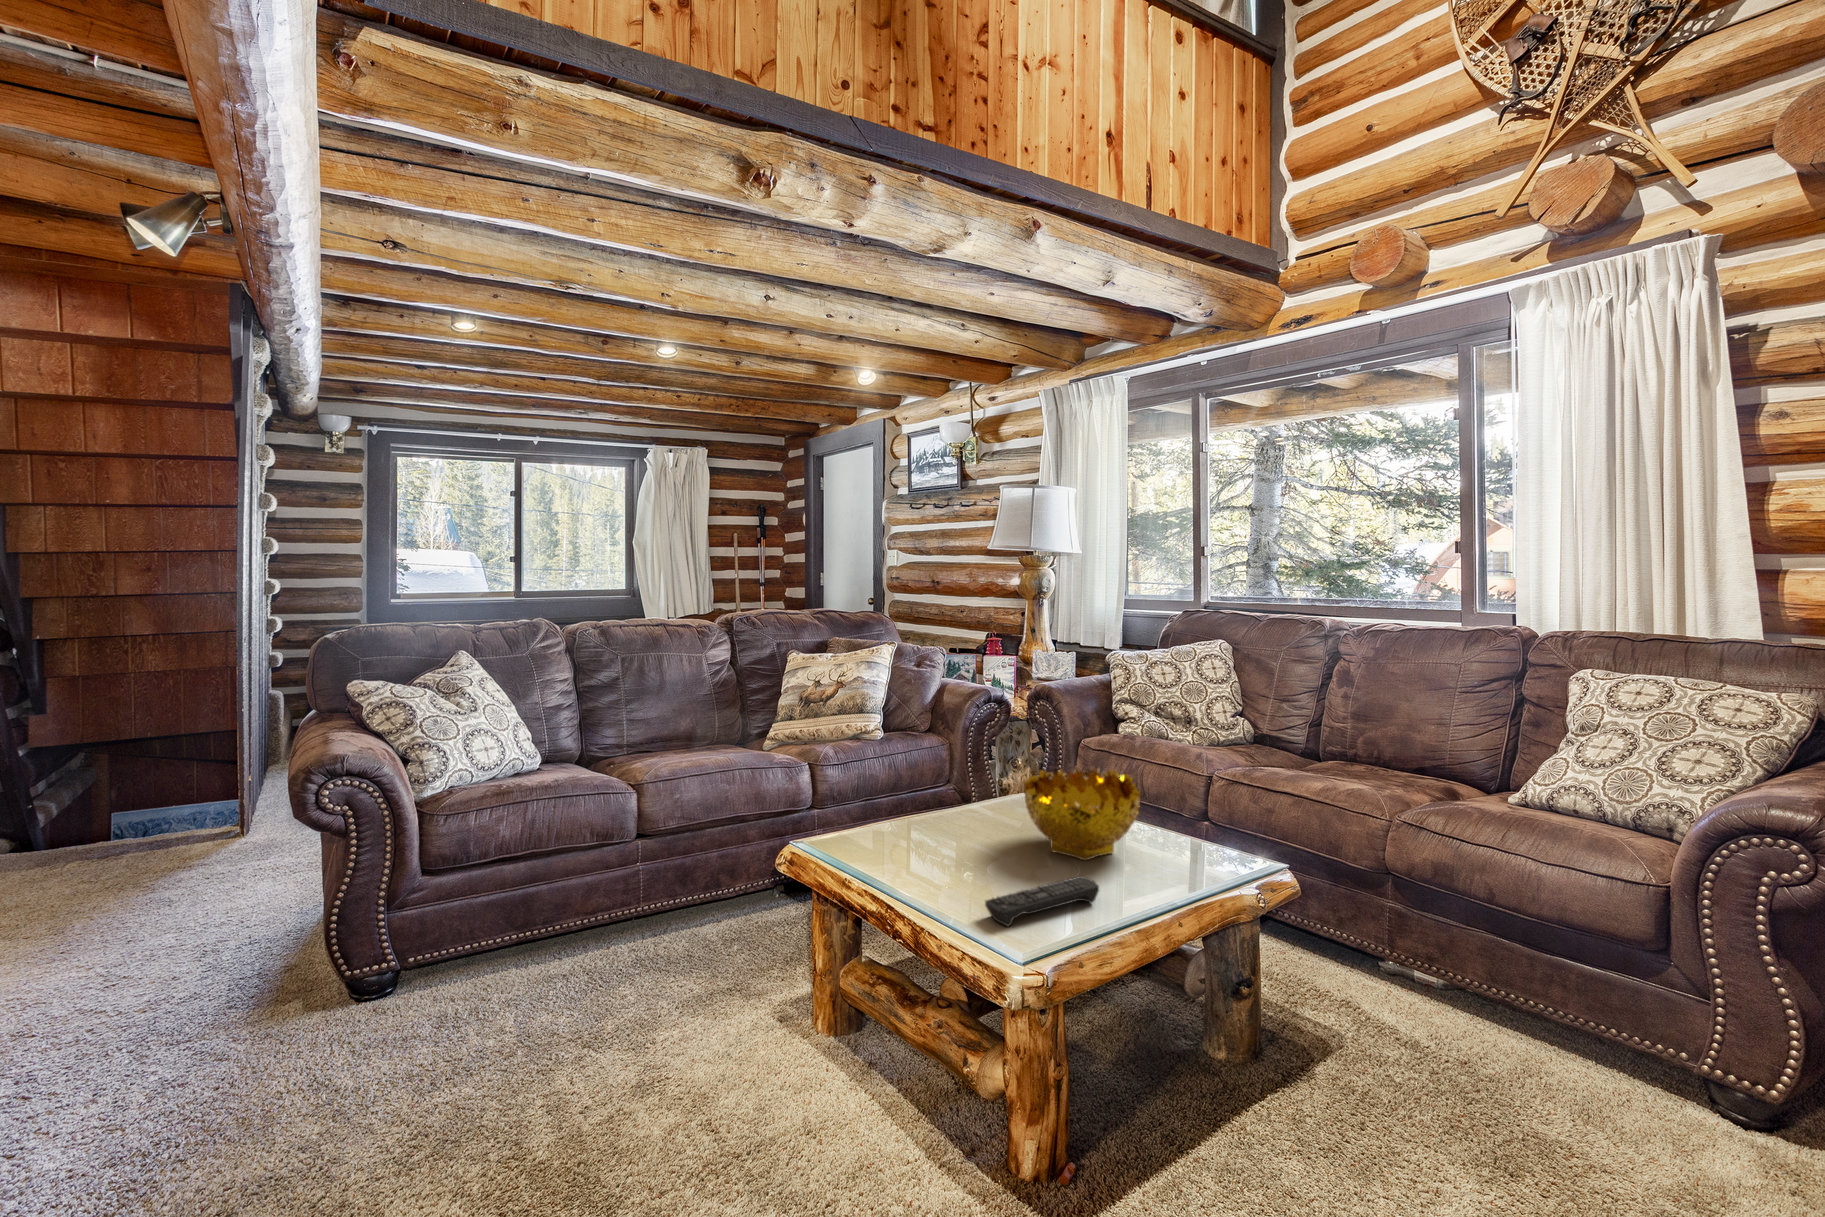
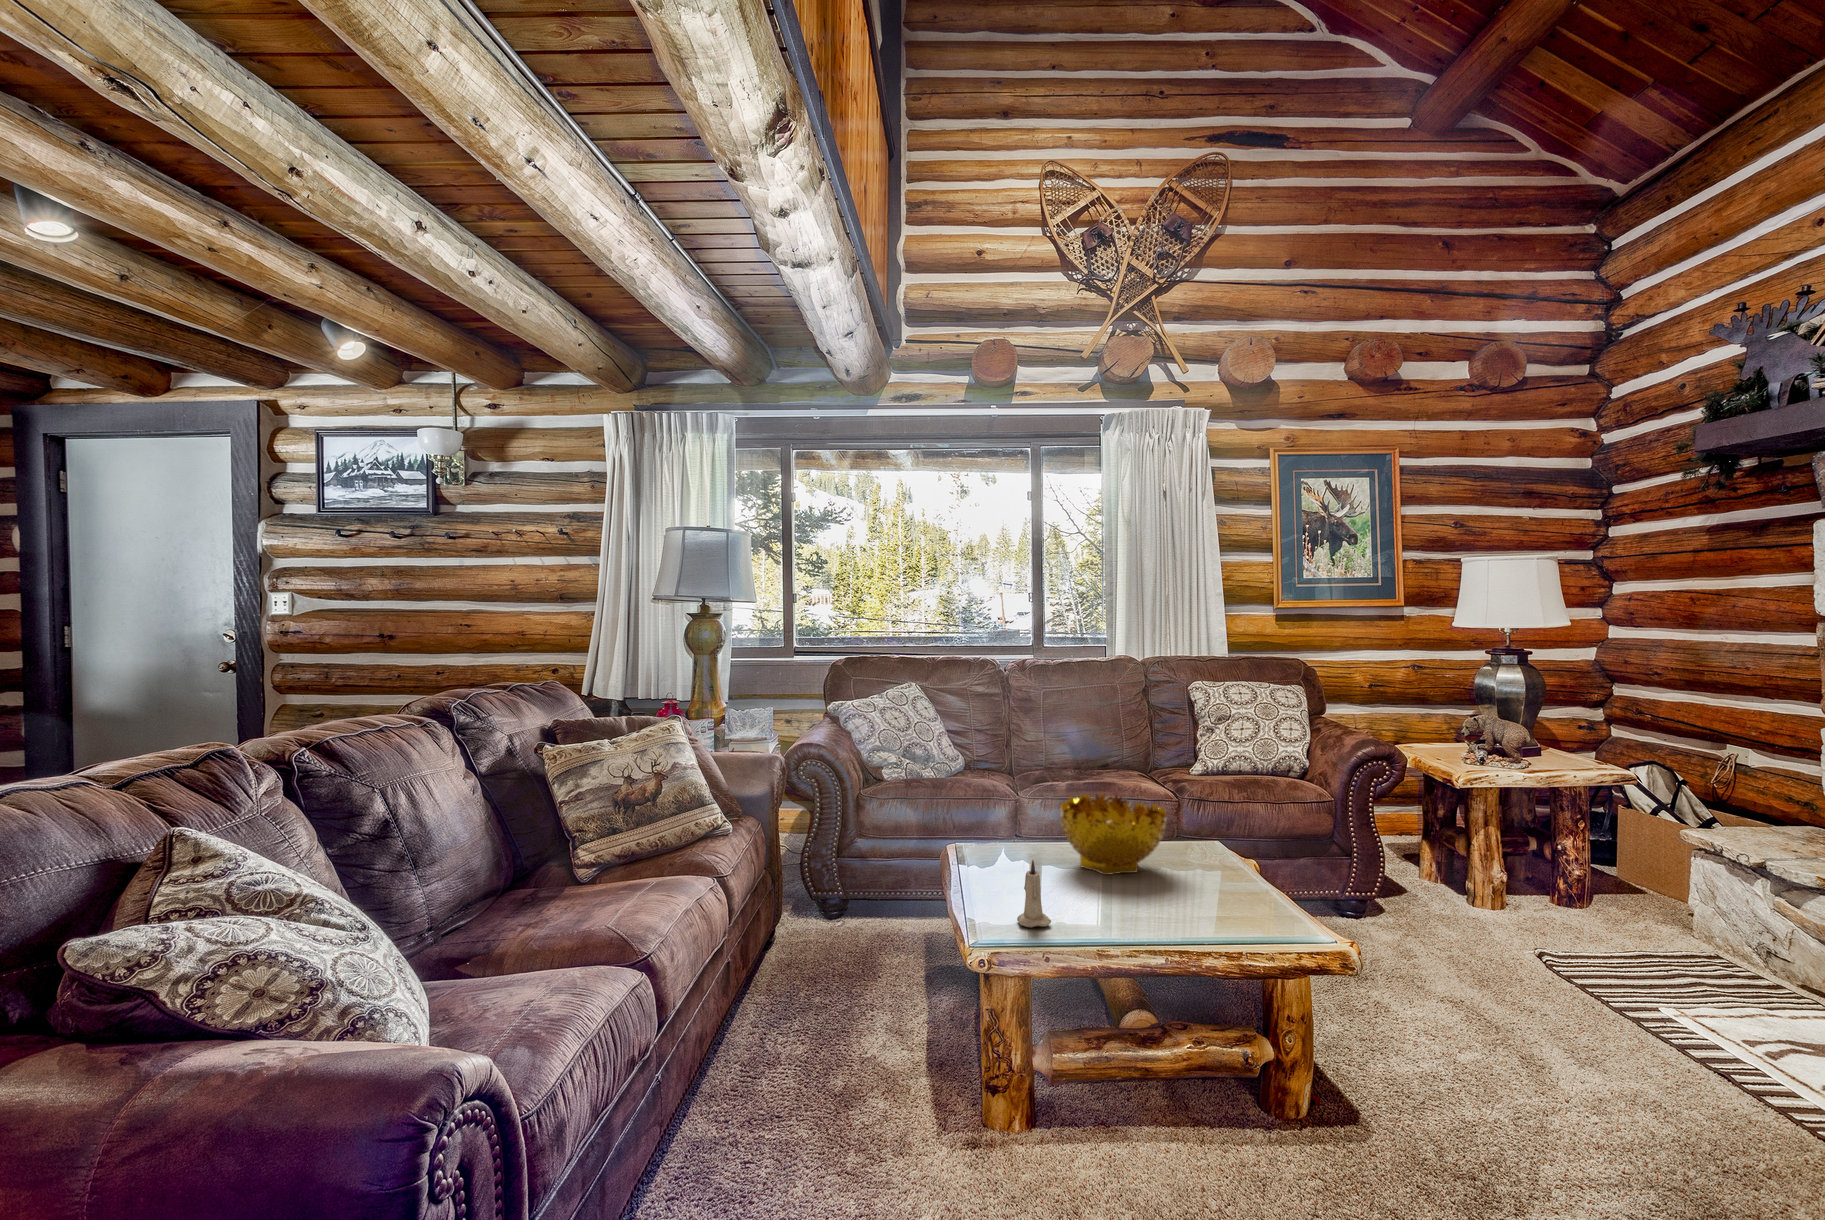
candle: none [846,799,878,861] -> present [1017,860,1051,928]
remote control: present [985,876,1099,926] -> none [1198,873,1245,919]

